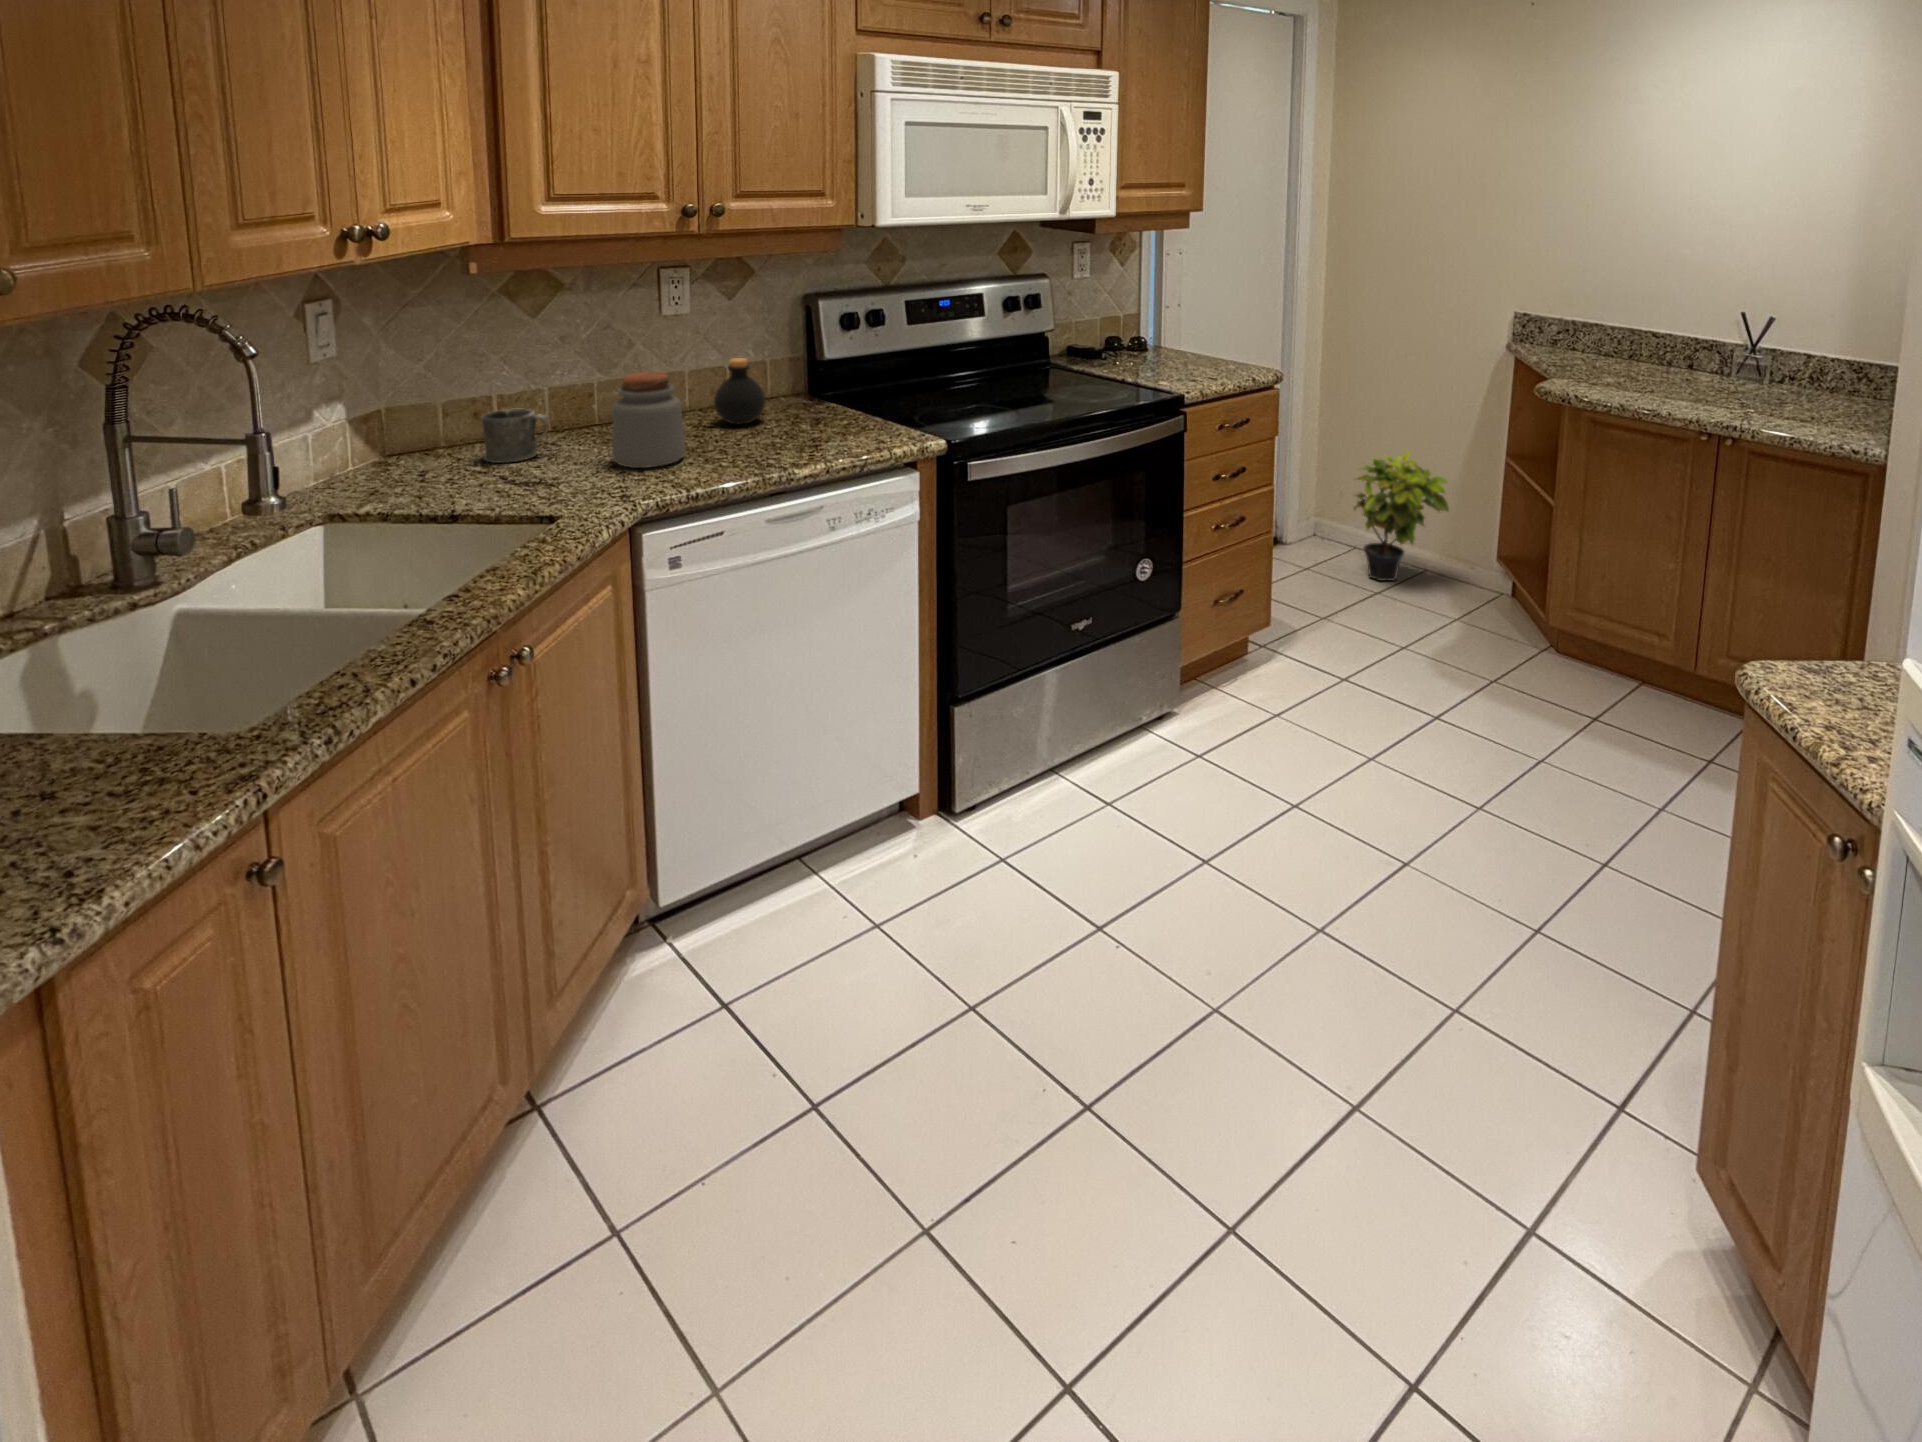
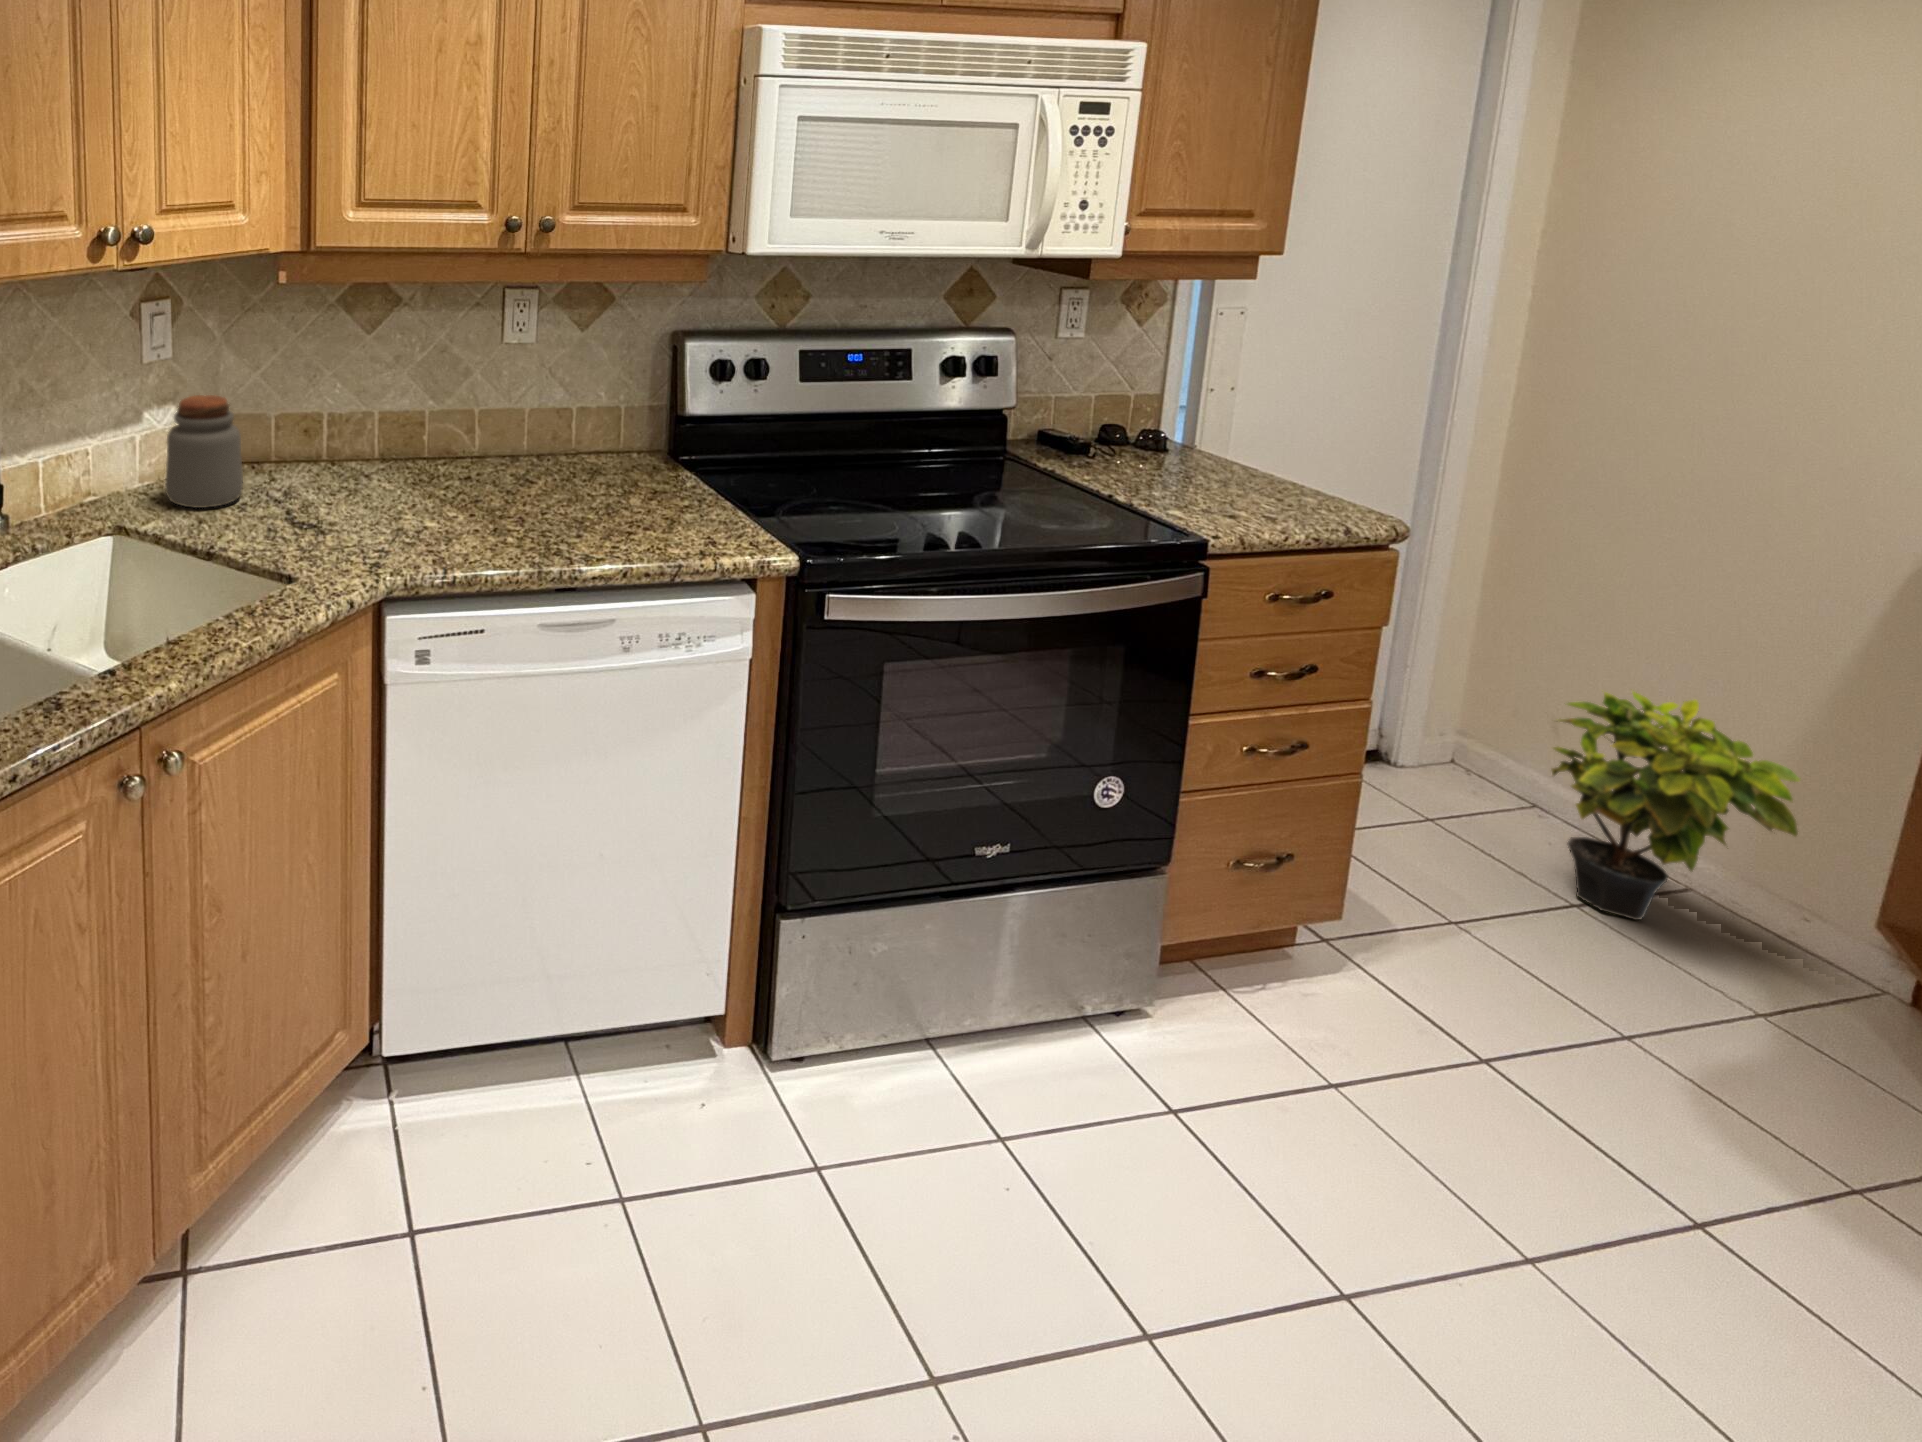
bottle: present [714,358,766,424] -> none [534,405,593,487]
jar: present [612,371,685,468] -> present [165,395,243,508]
mug: present [482,409,549,463] -> none [287,435,350,495]

